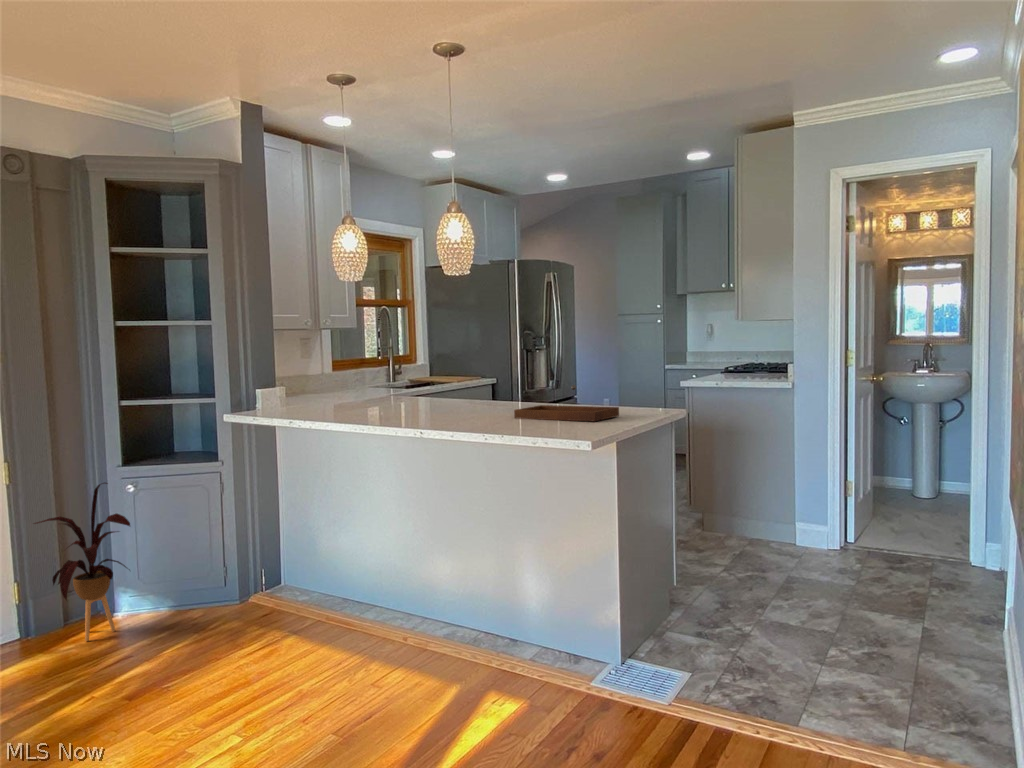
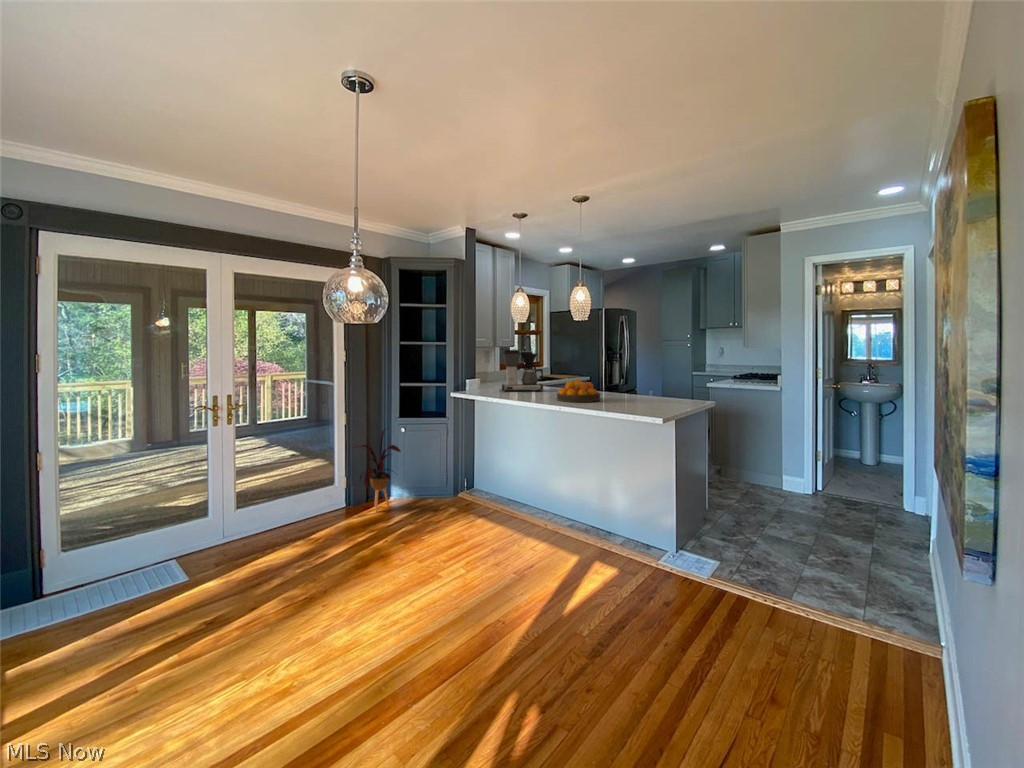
coffee maker: none [327,332,401,407] -> present [502,350,543,392]
fruit bowl: none [417,379,493,418] -> present [557,380,600,402]
tray: present [514,385,619,421] -> none [615,386,679,409]

